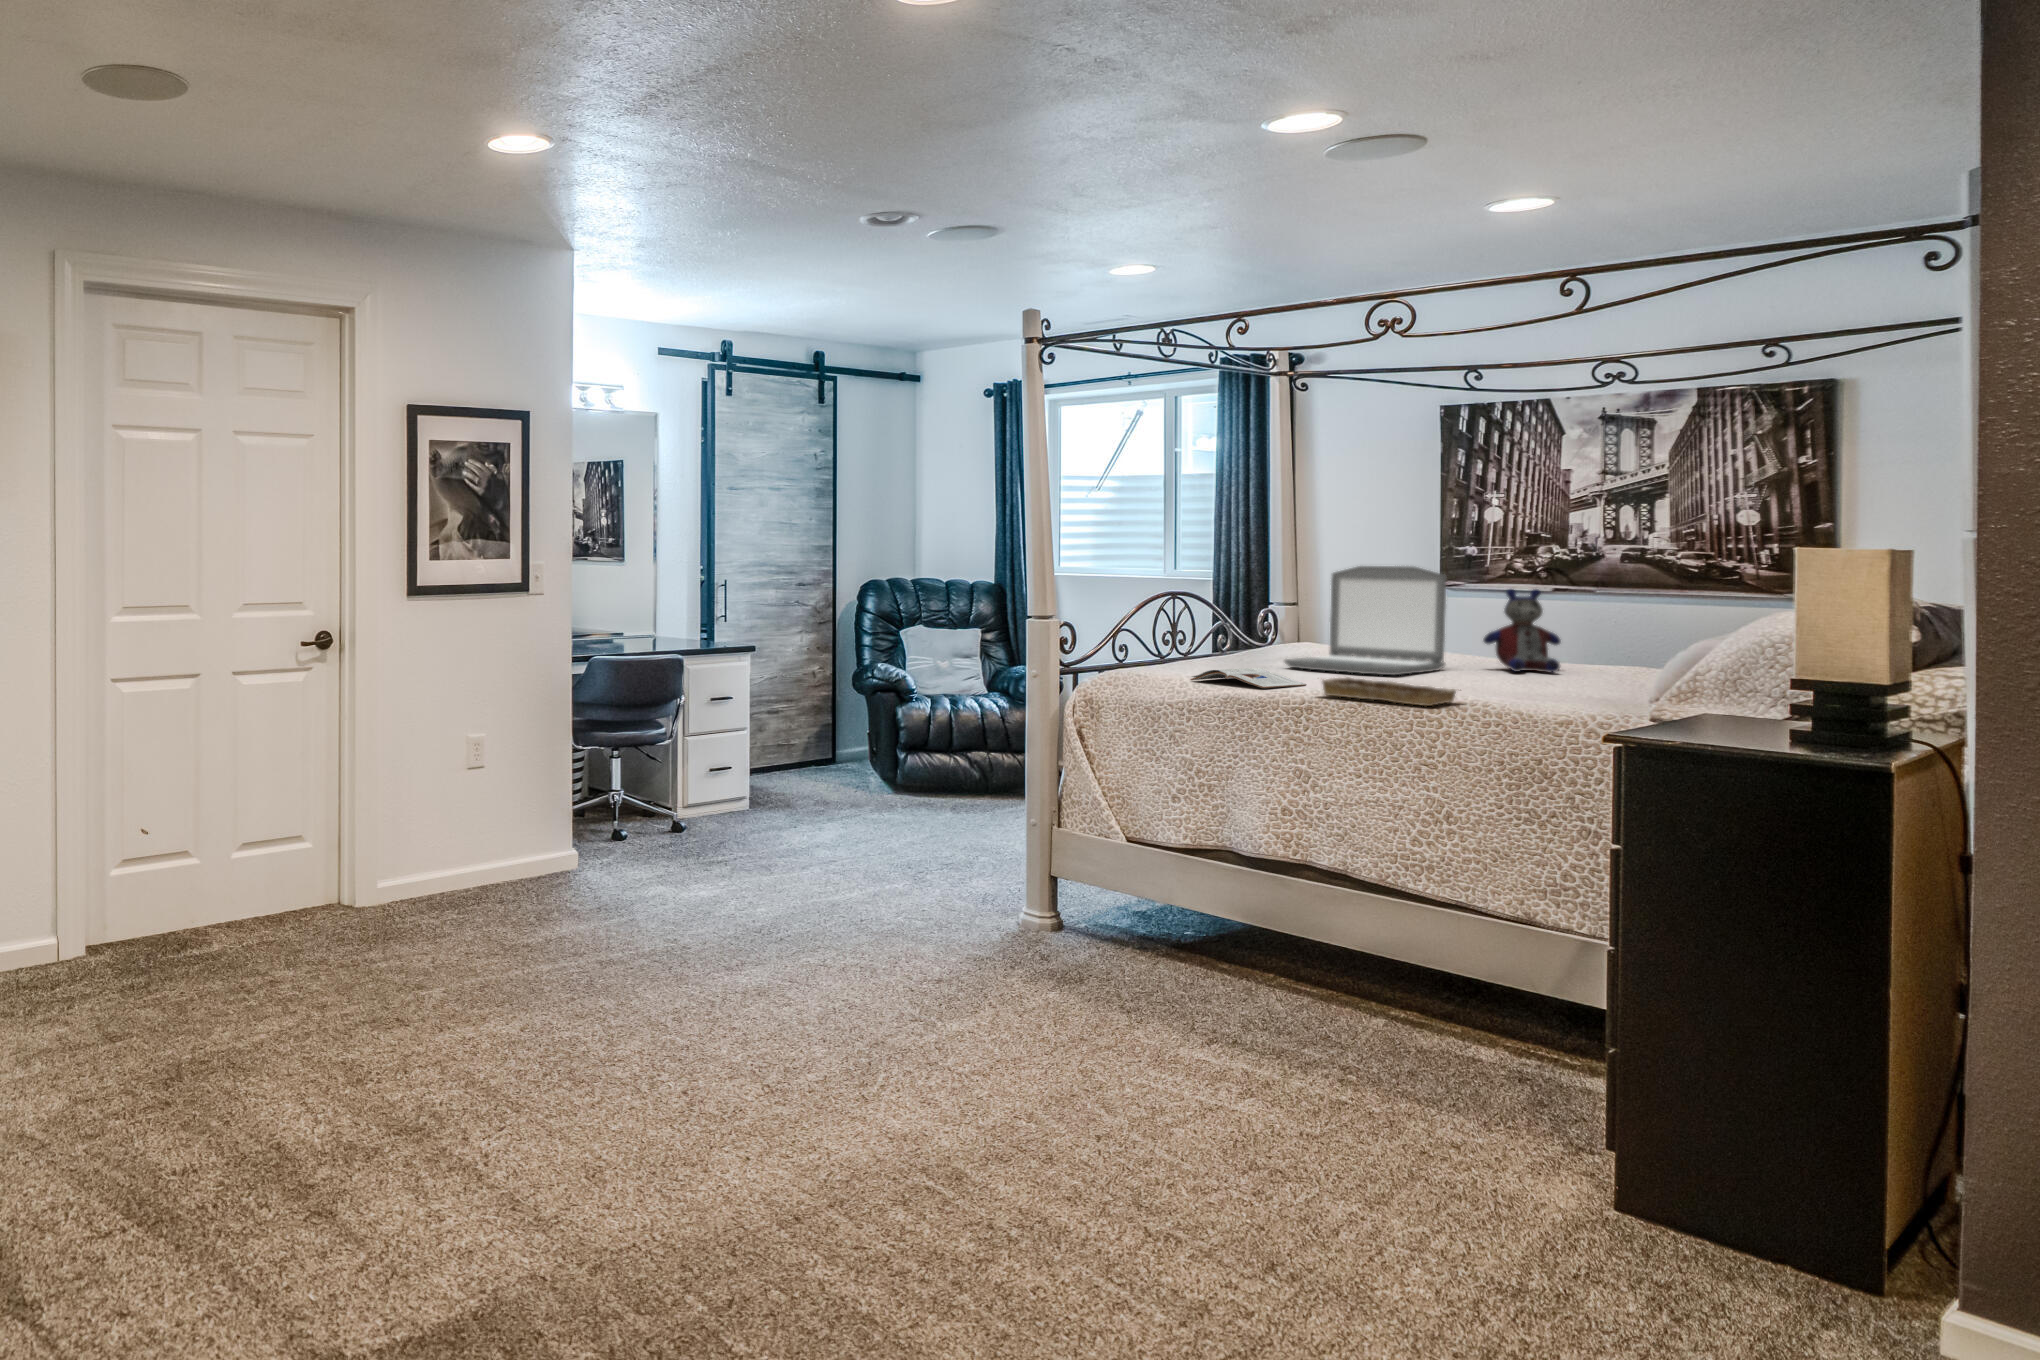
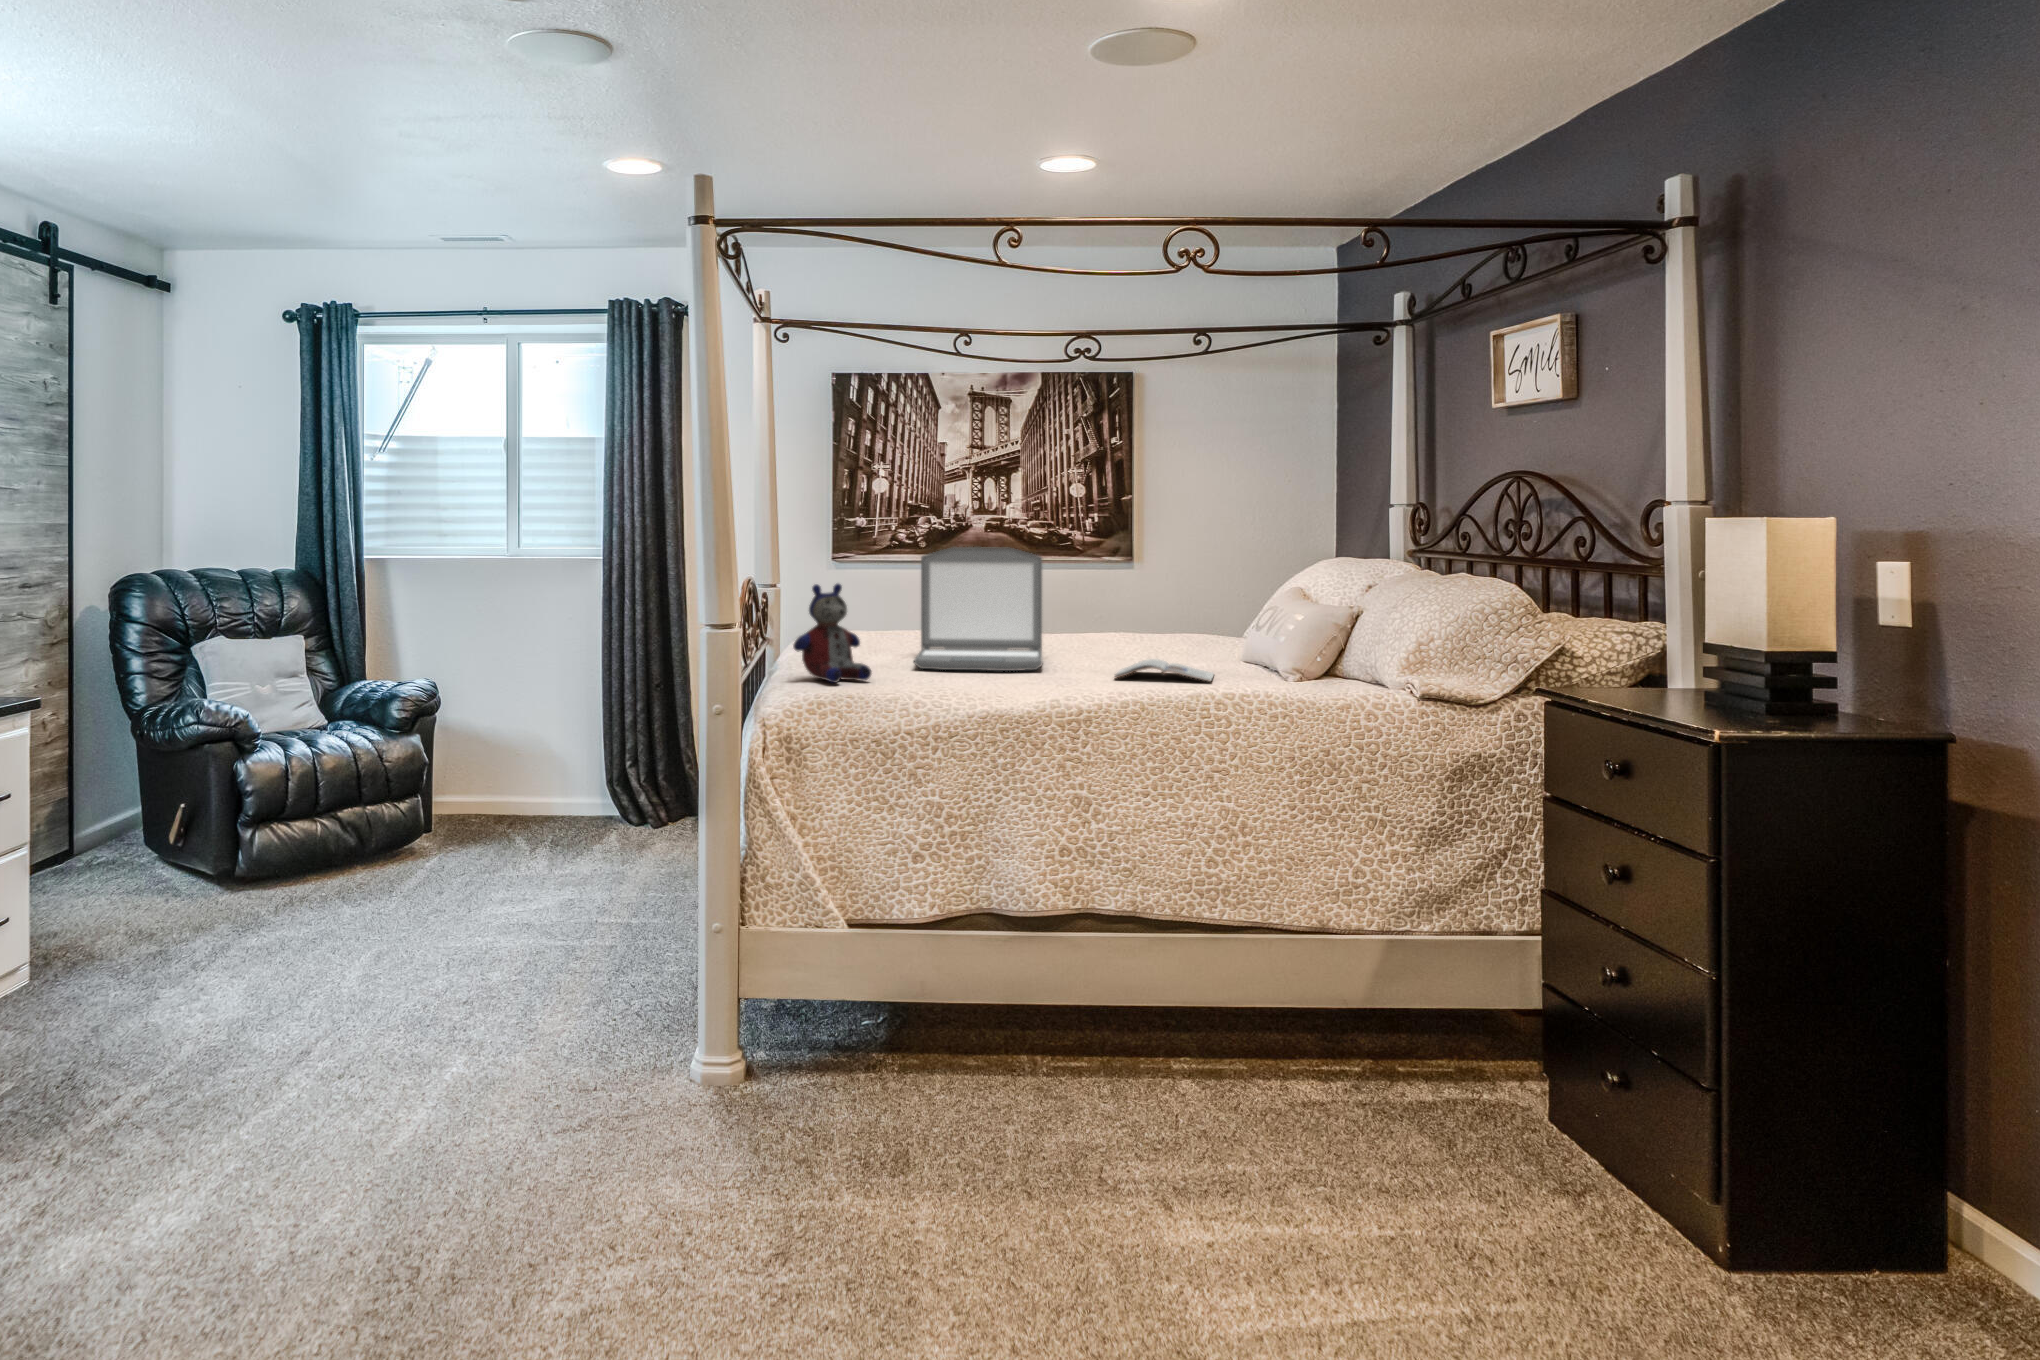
stuffed bear: present [1483,589,1561,673] -> present [793,584,871,683]
magazine: present [1191,668,1307,688] -> present [1114,659,1214,682]
tray: present [1322,677,1456,706] -> none [1075,680,1210,708]

